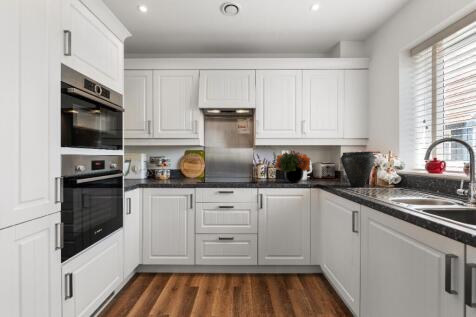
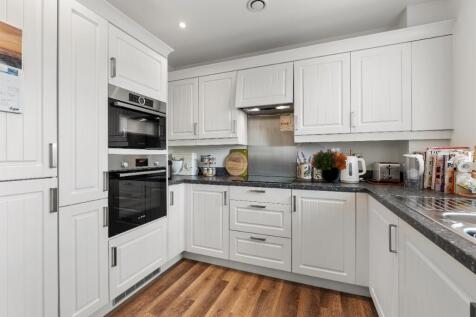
vase: present [341,151,375,187] -> none [376,150,414,188]

